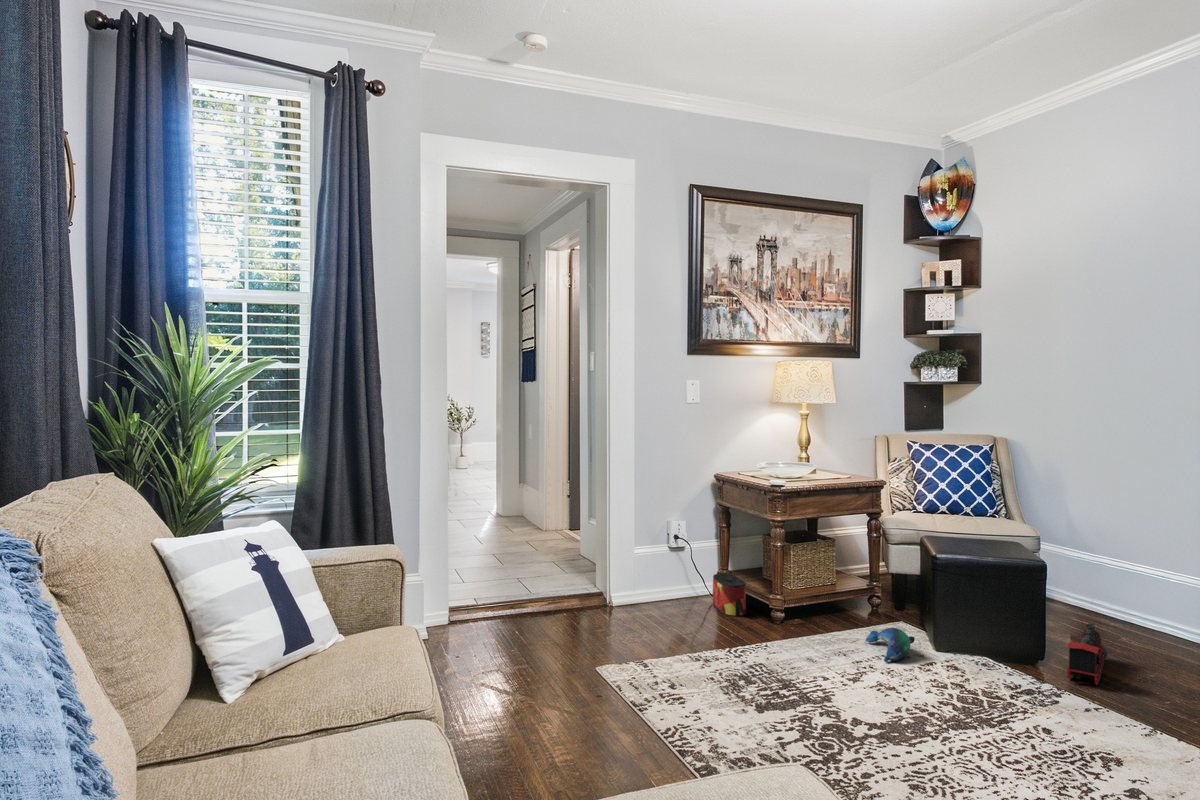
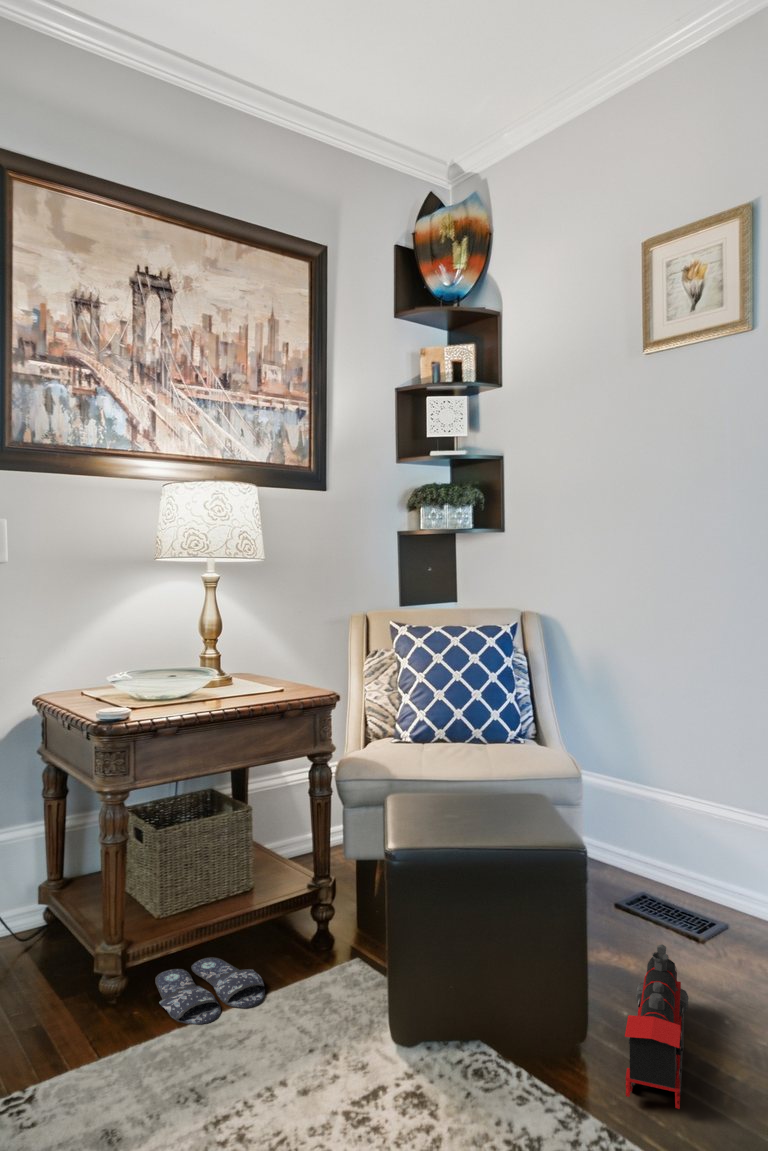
bag: present [713,573,747,616] -> none [24,886,81,984]
slippers: none [790,615,853,637] -> present [155,957,265,1025]
plush toy: present [865,628,914,662] -> none [272,1001,355,1104]

